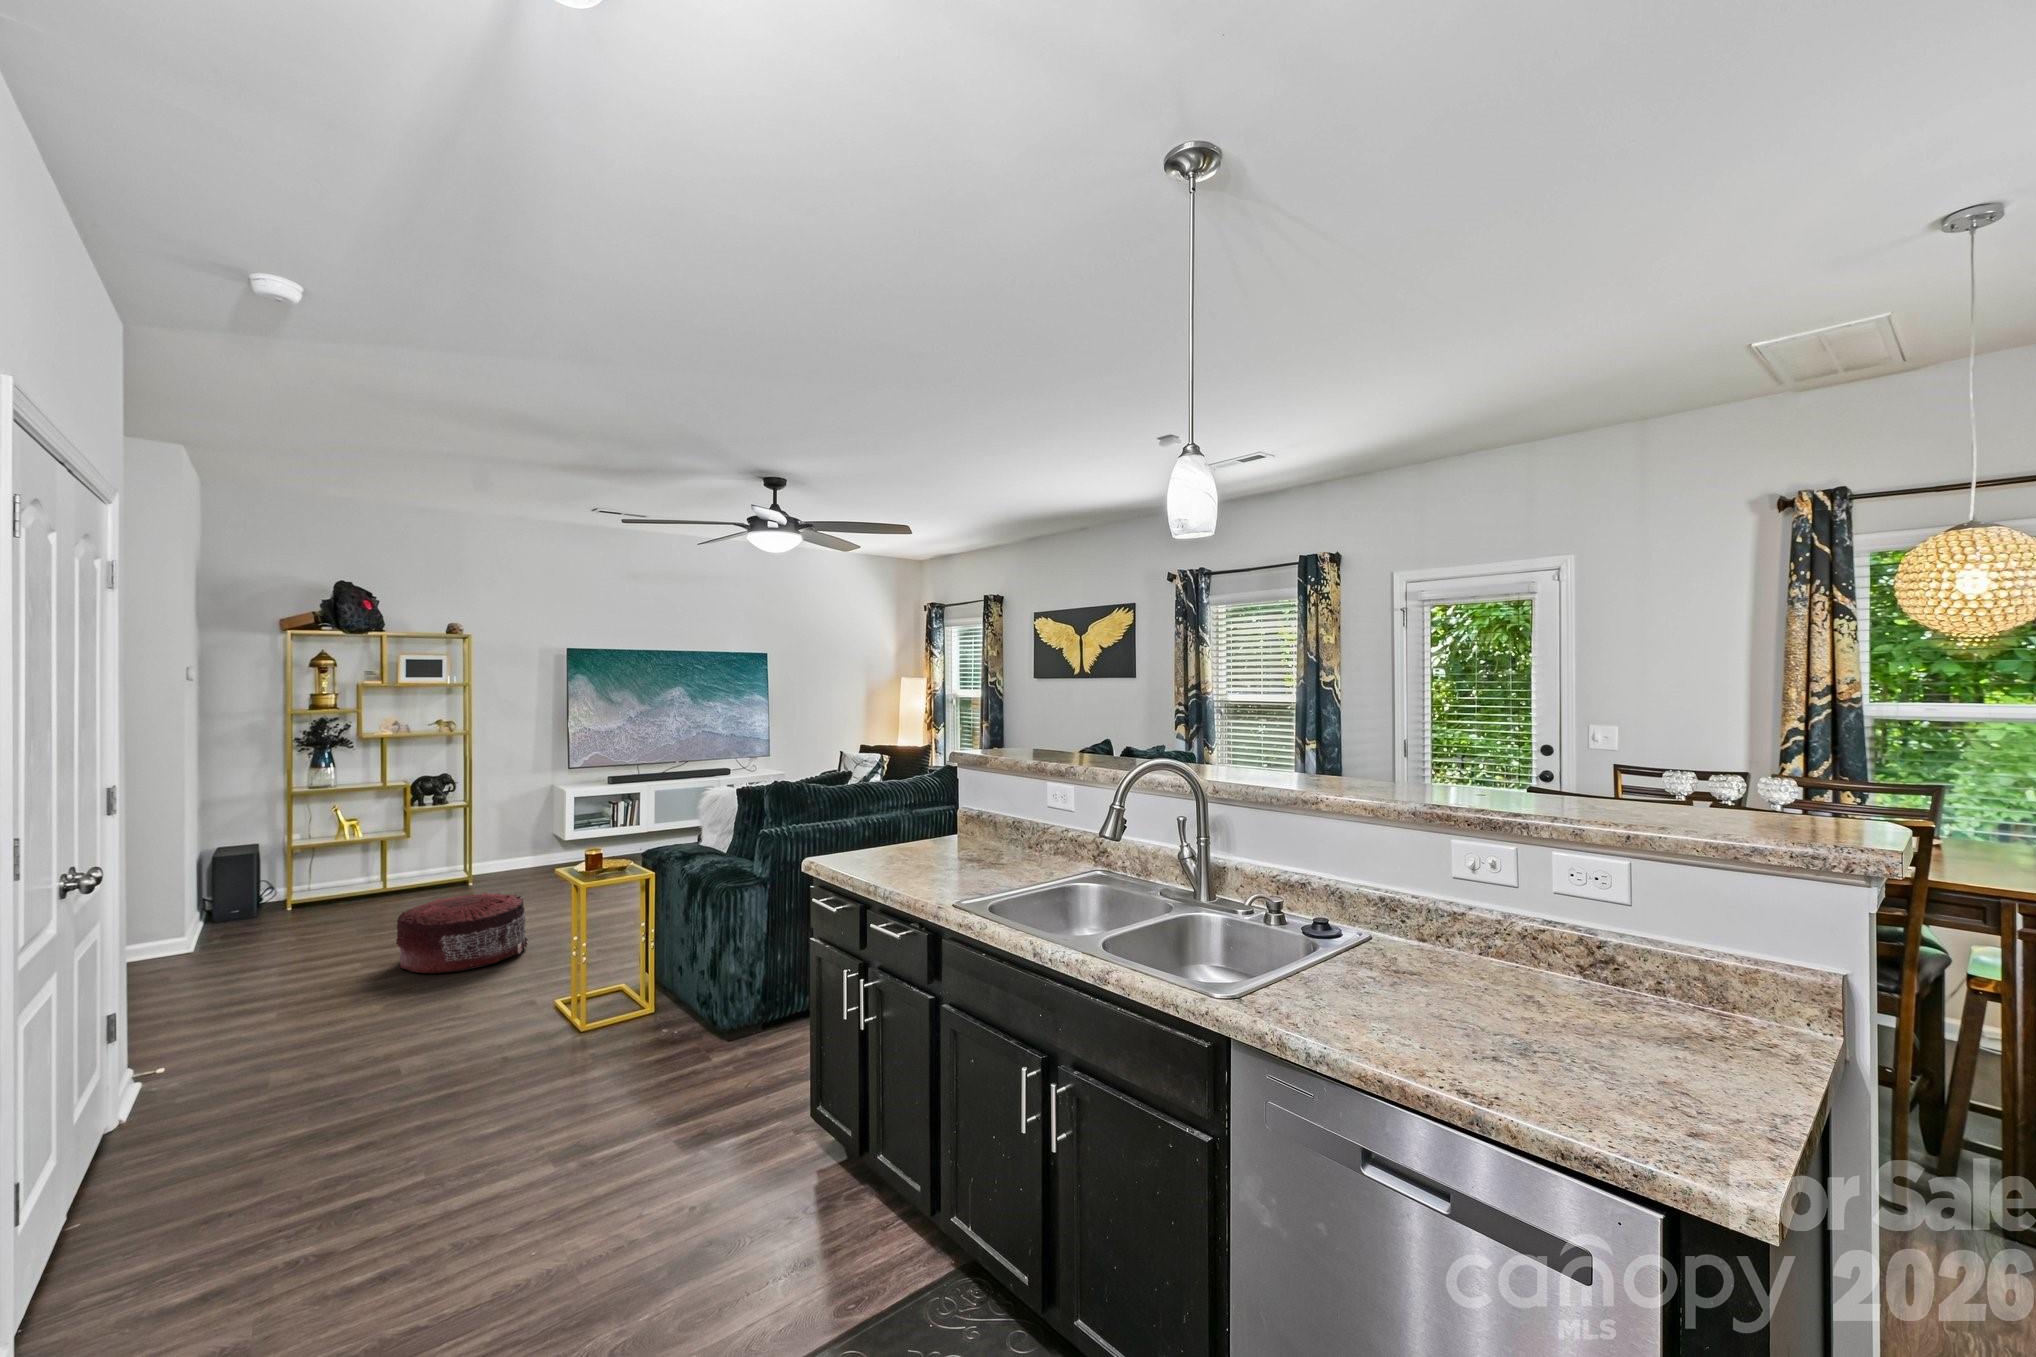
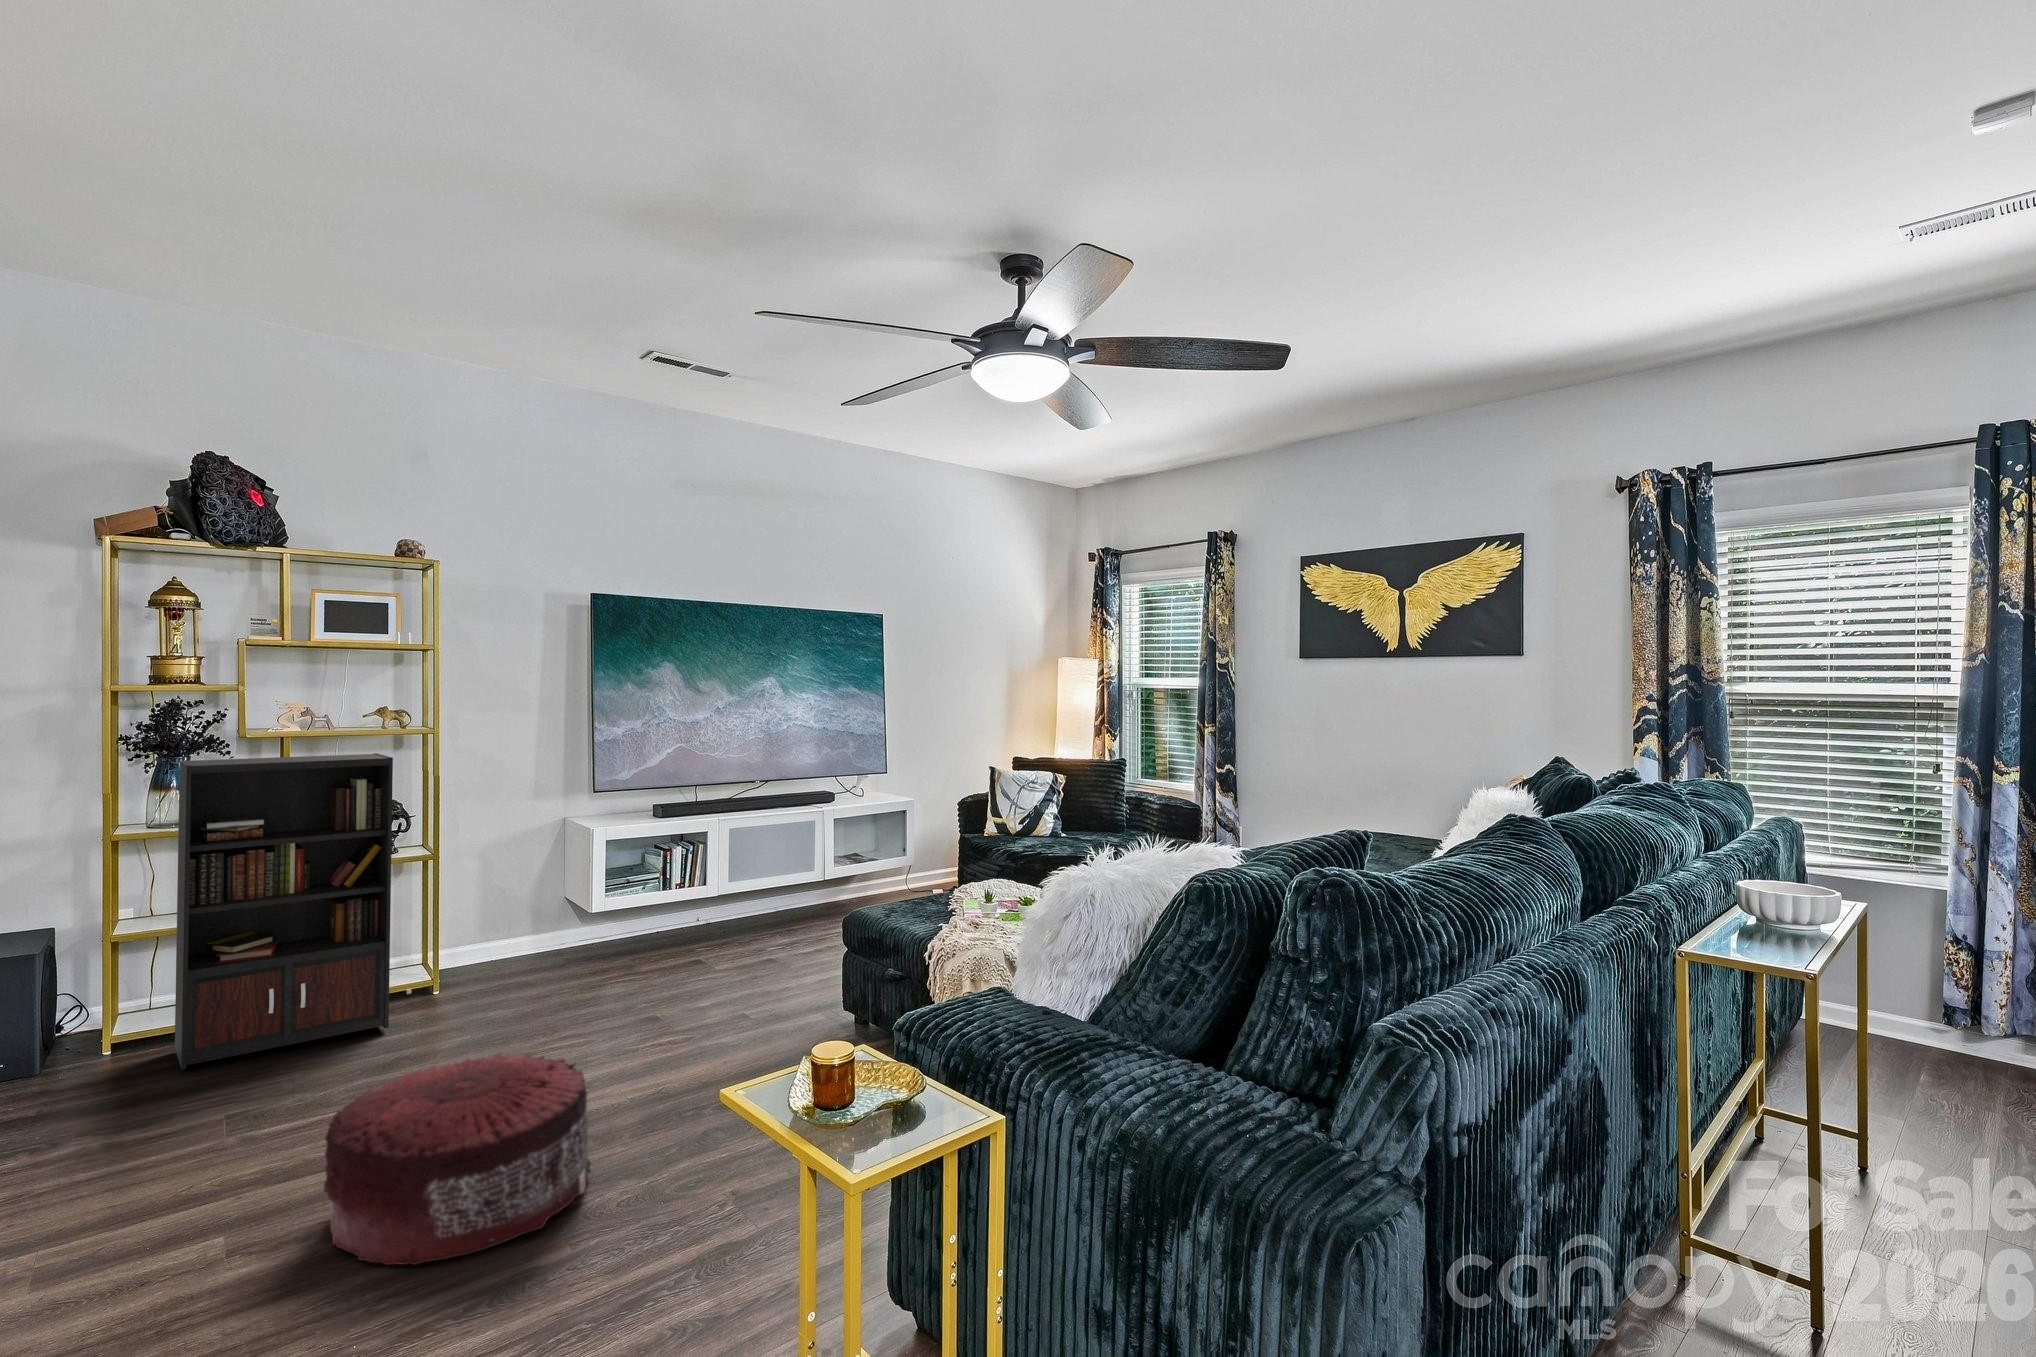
bookcase: none [326,746,457,913] -> present [175,753,411,1069]

